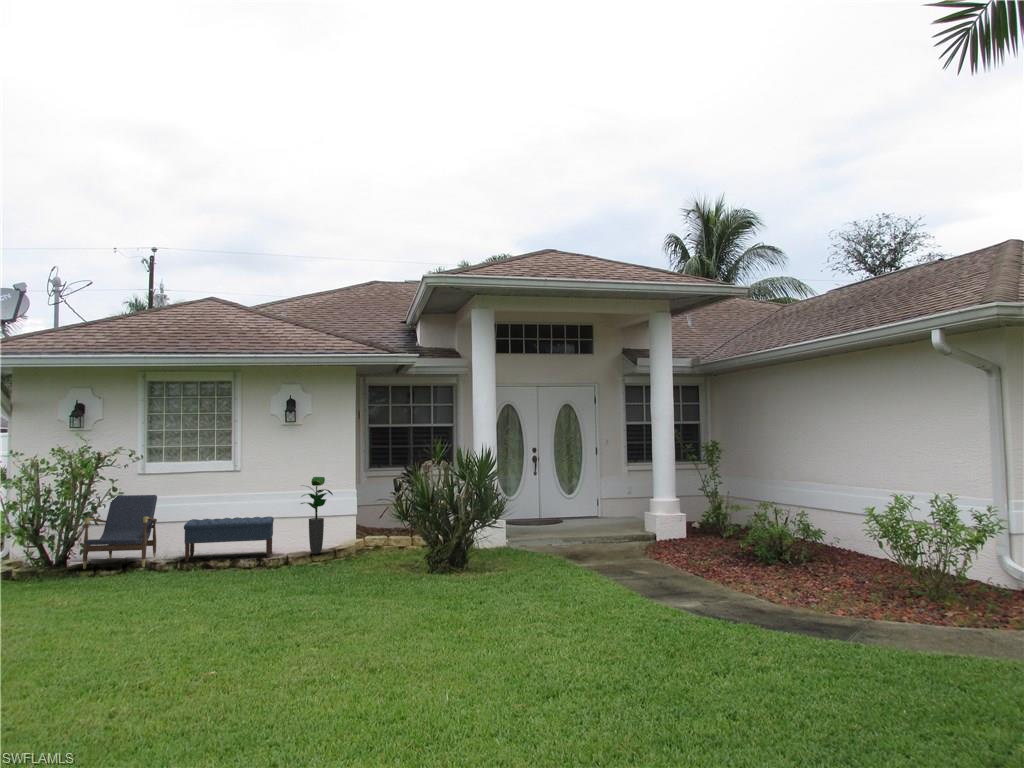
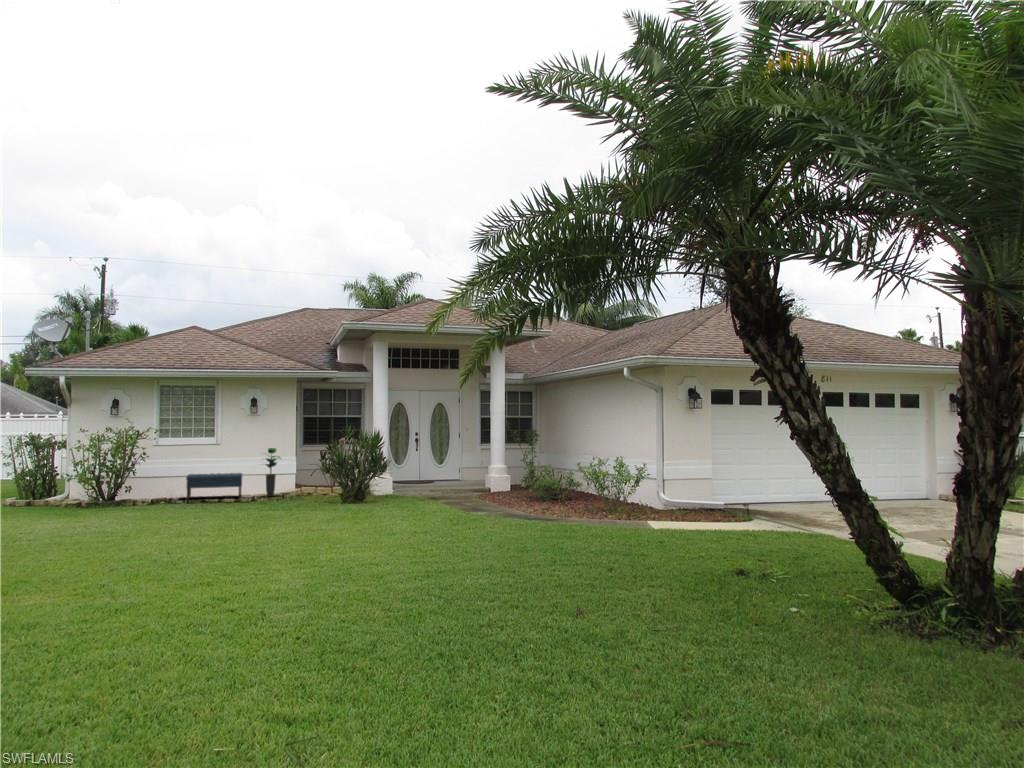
lounge chair: present [83,495,157,569] -> none [123,458,167,503]

